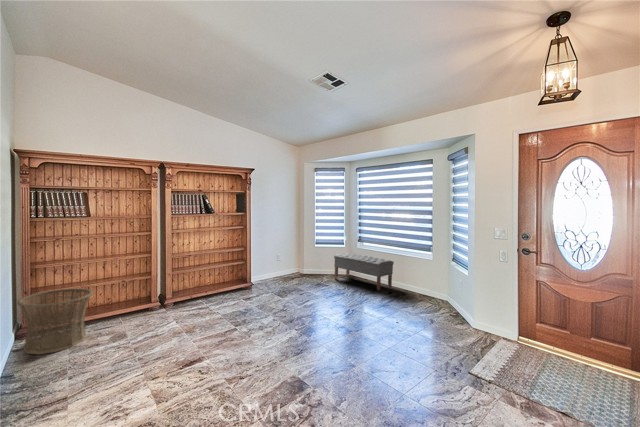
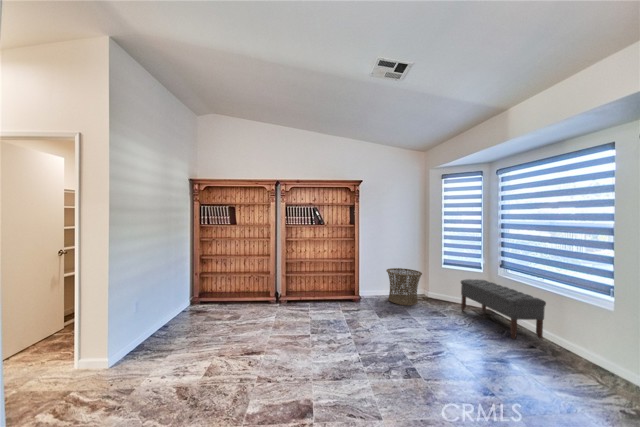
basket: present [17,288,93,354] -> present [386,268,422,305]

